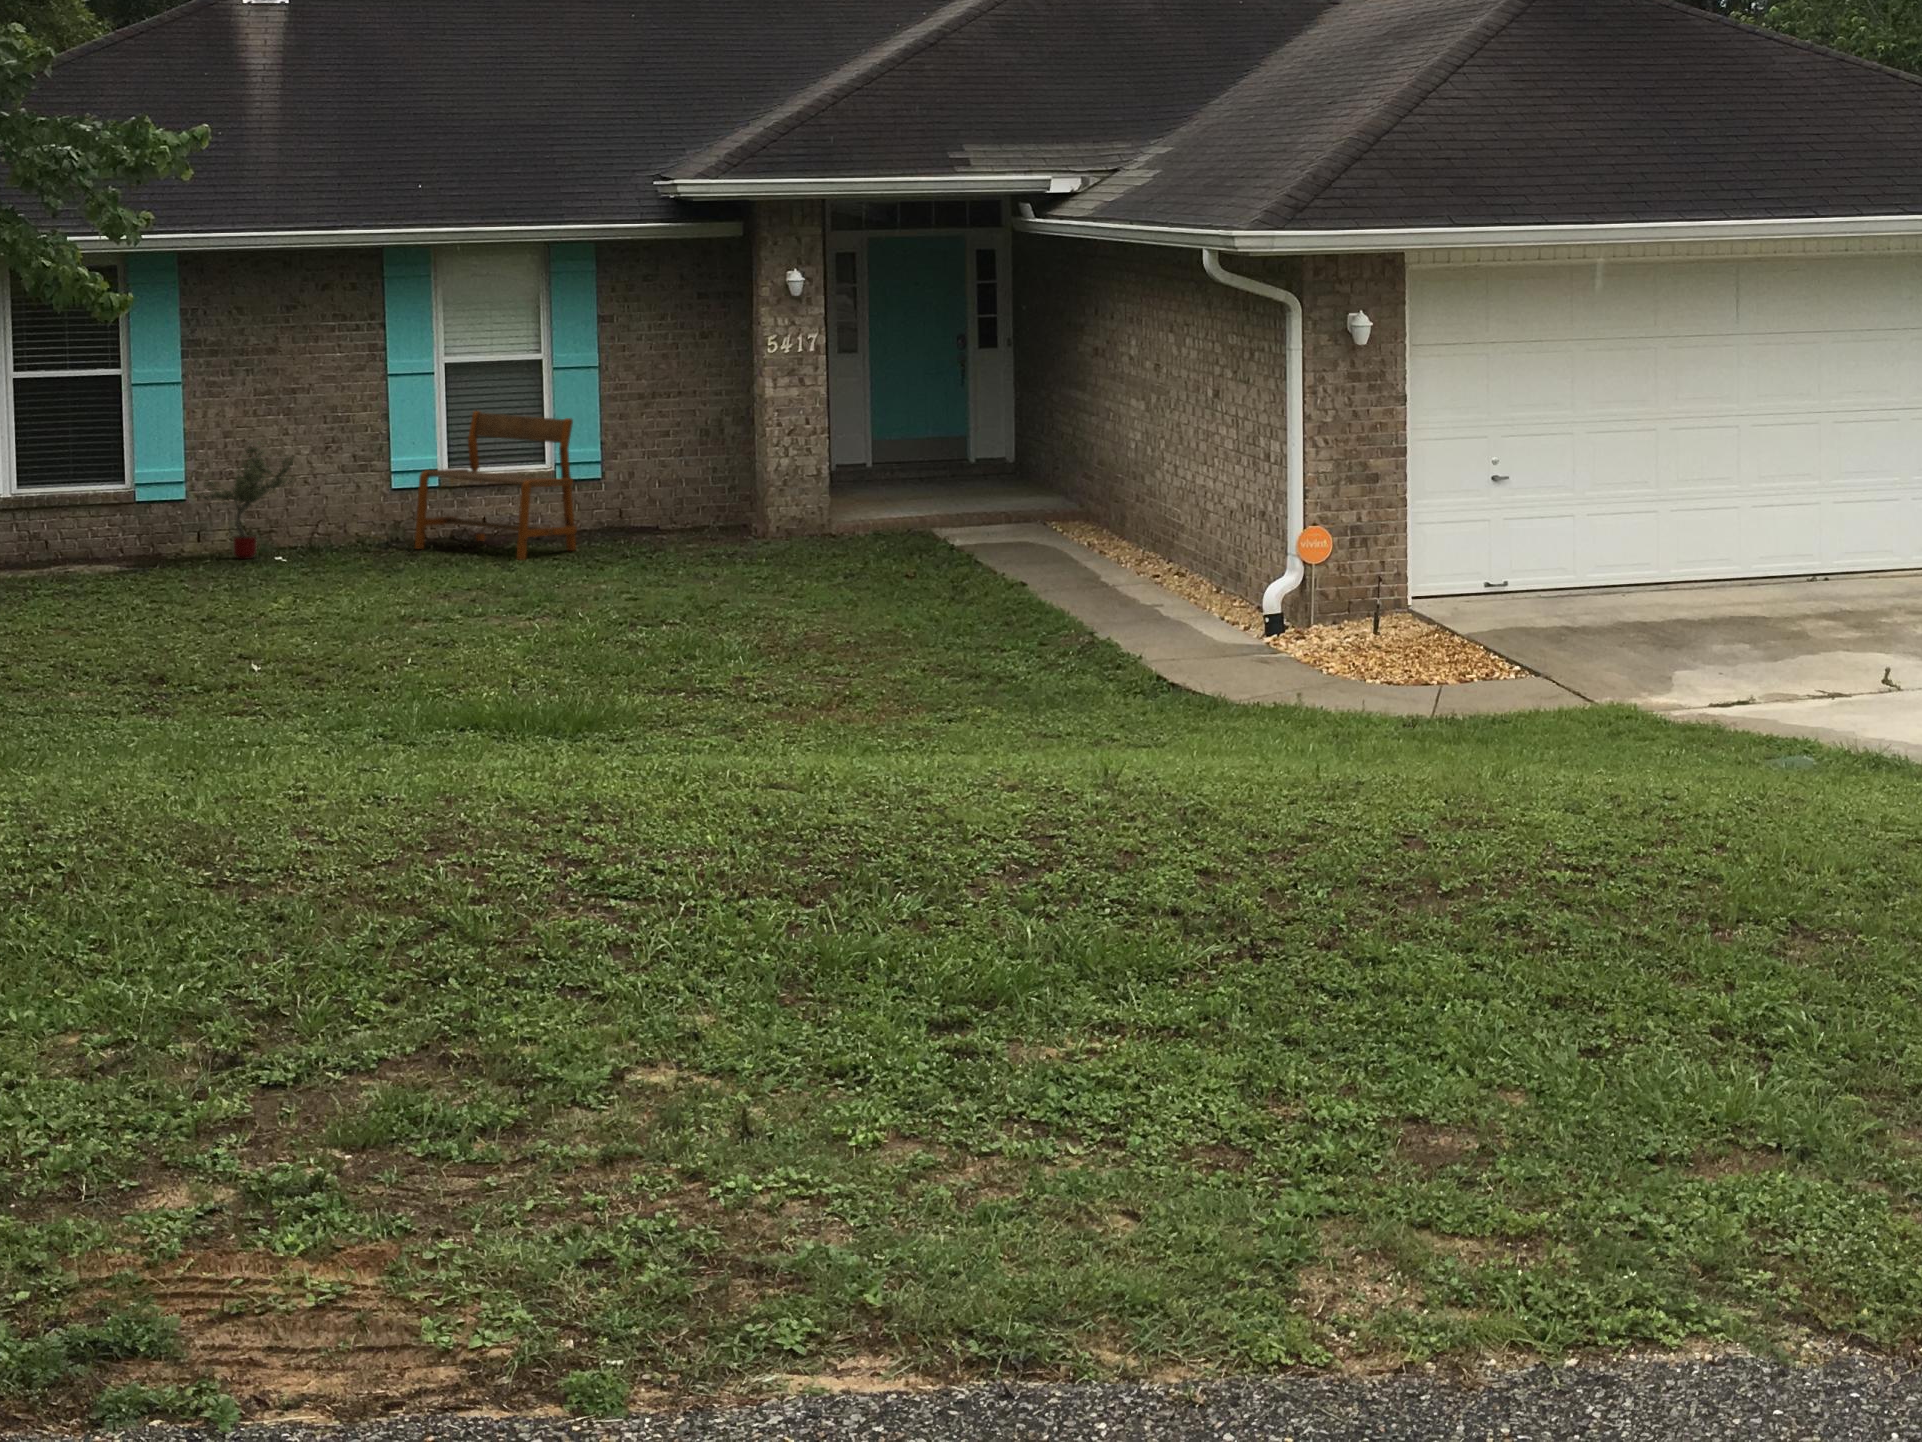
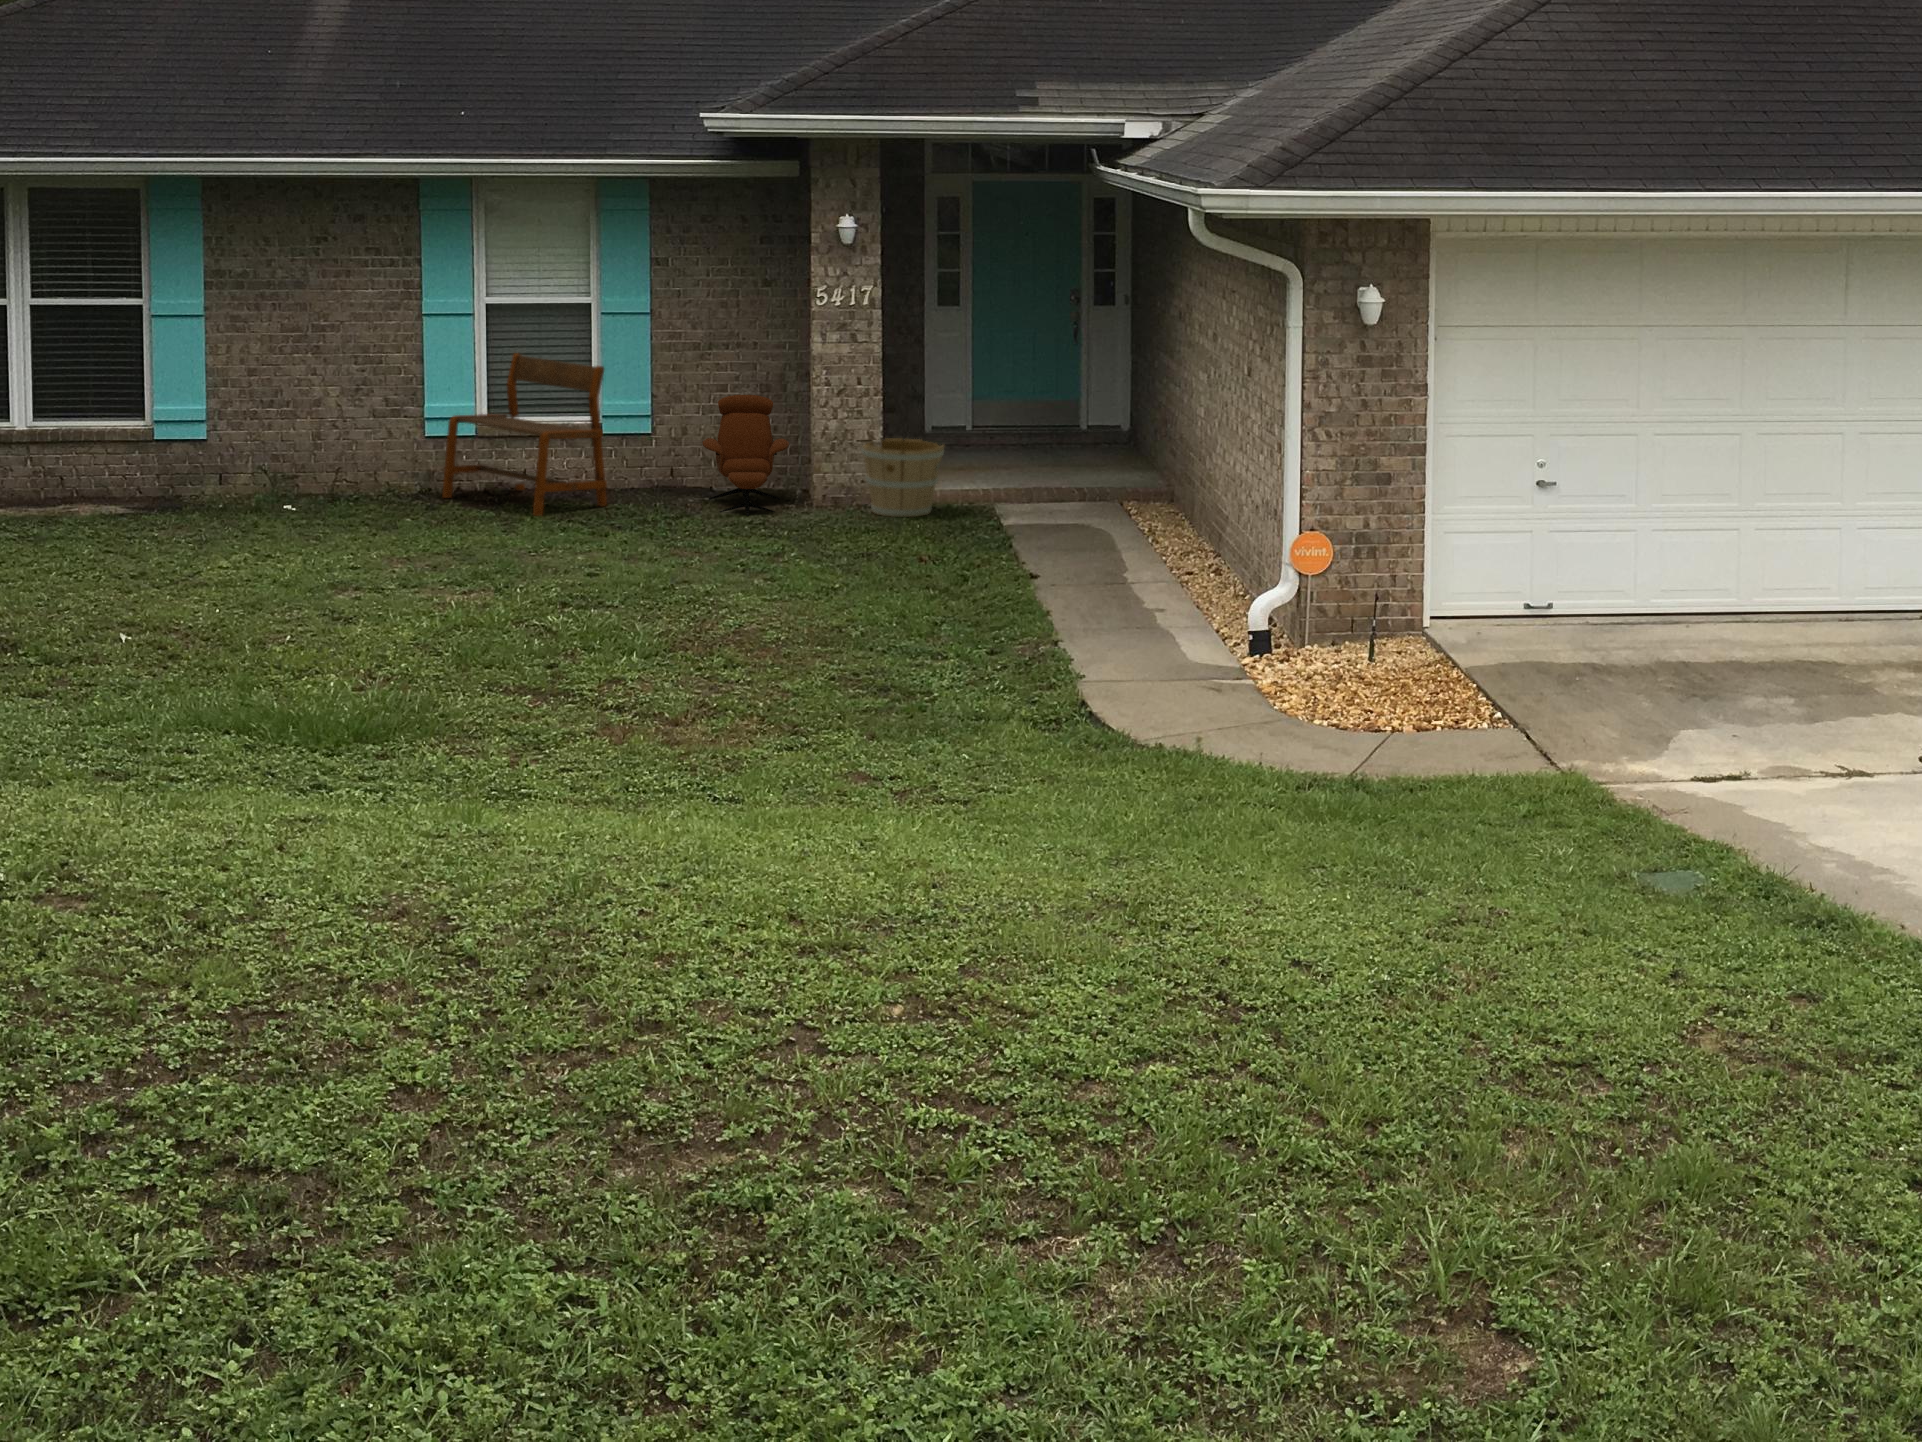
potted tree: present [195,442,294,559] -> none [205,378,314,503]
lounge chair: none [659,443,740,554] -> present [703,395,789,516]
wooden bucket: none [815,477,892,549] -> present [861,438,944,517]

